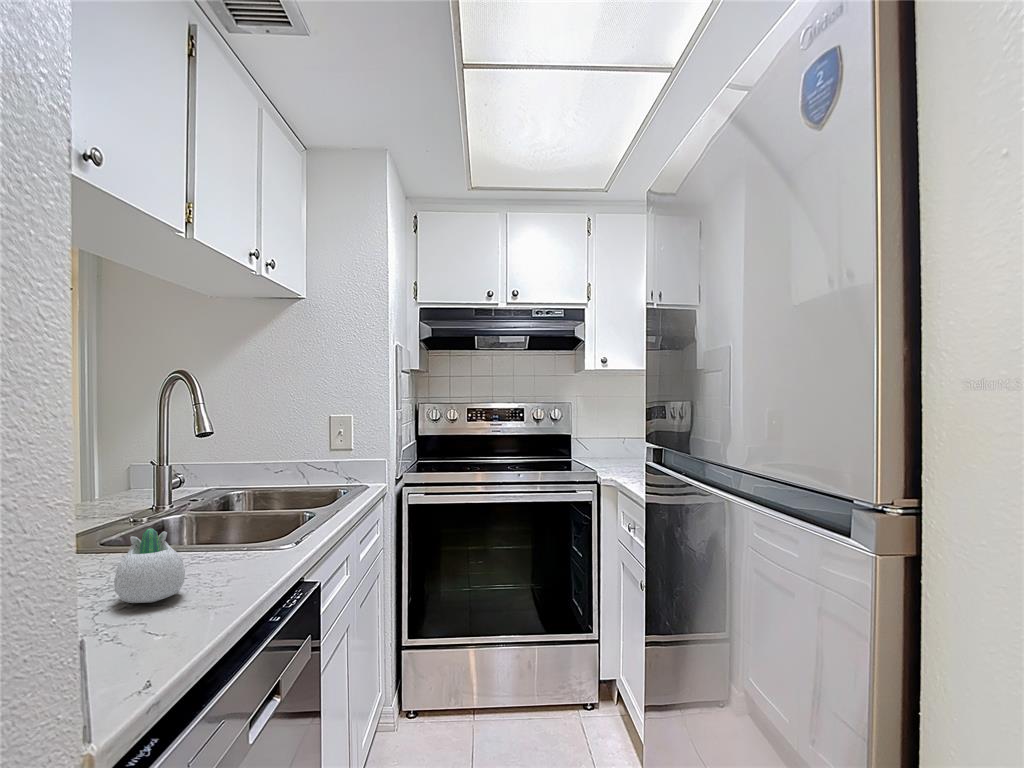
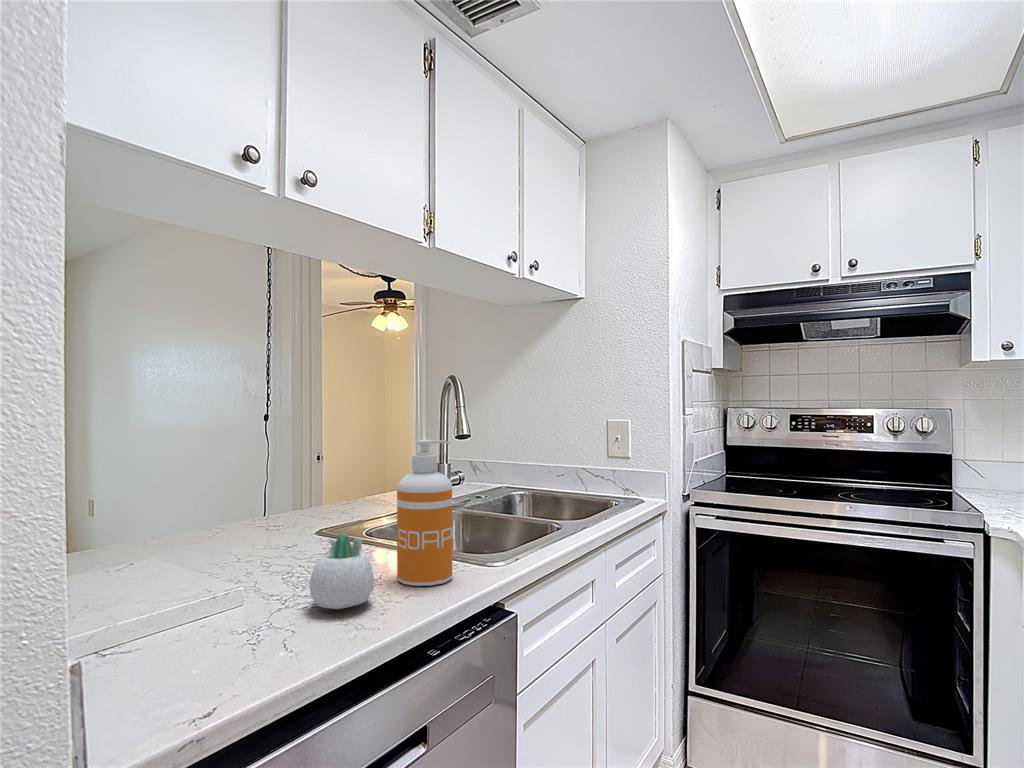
soap dispenser: none [186,435,245,574] -> present [397,440,452,586]

